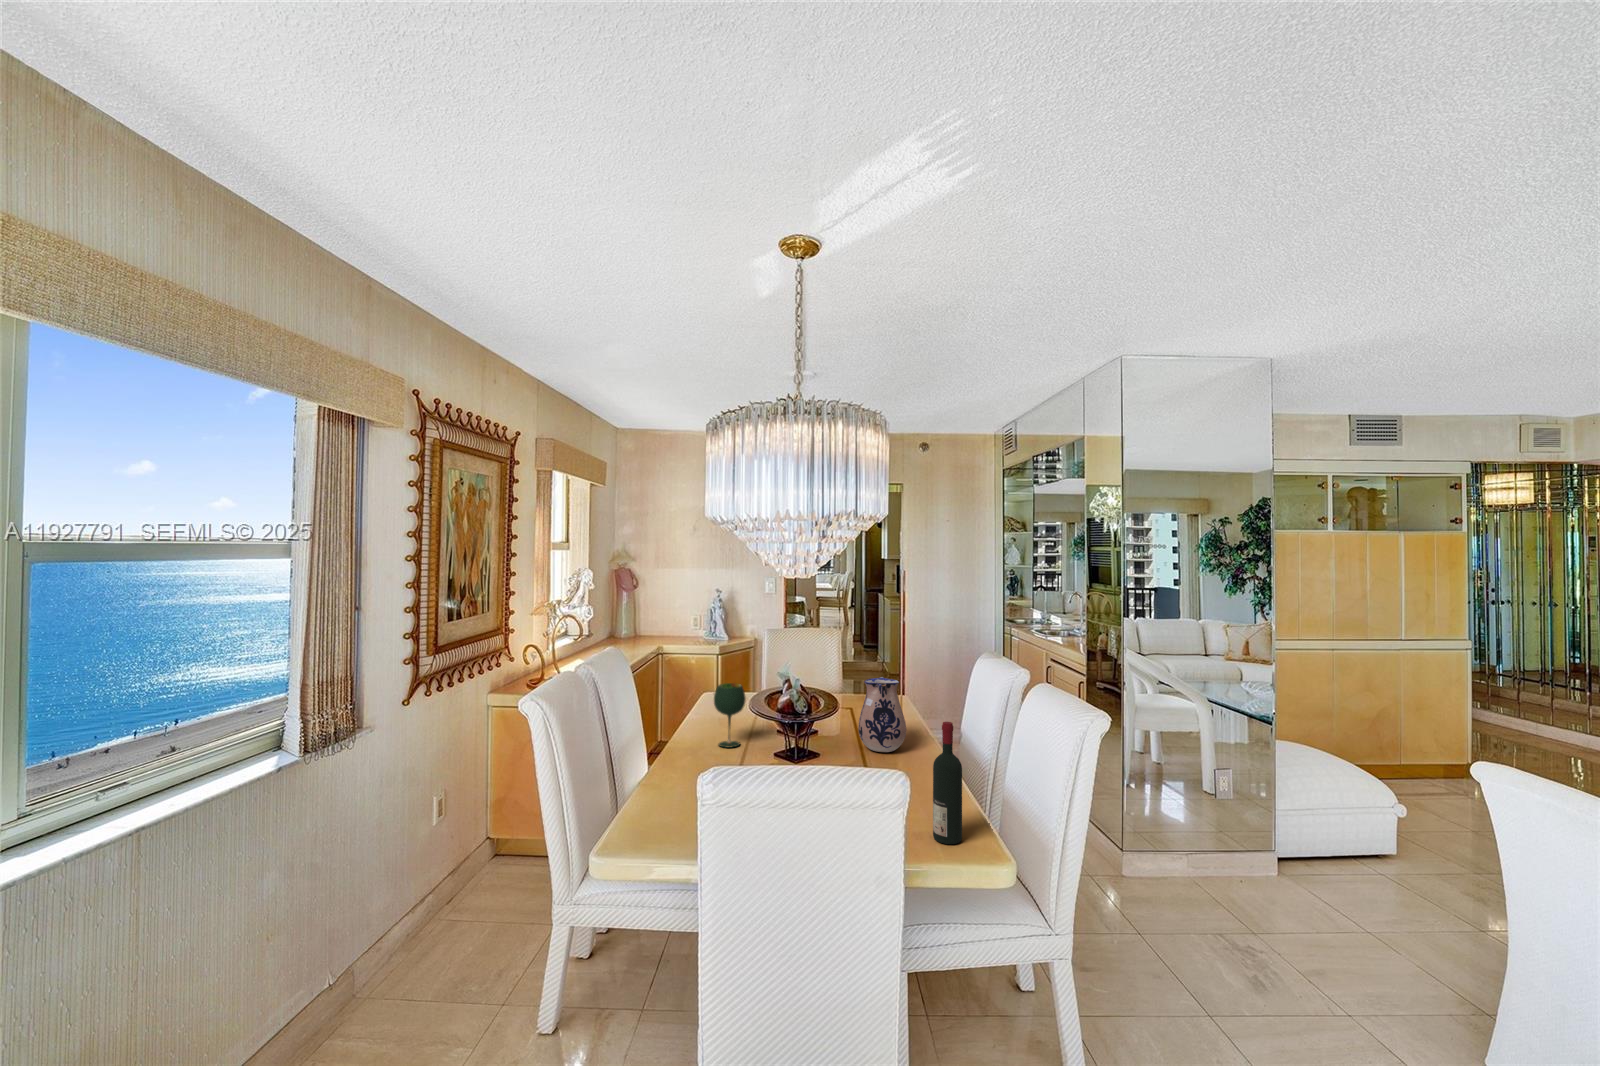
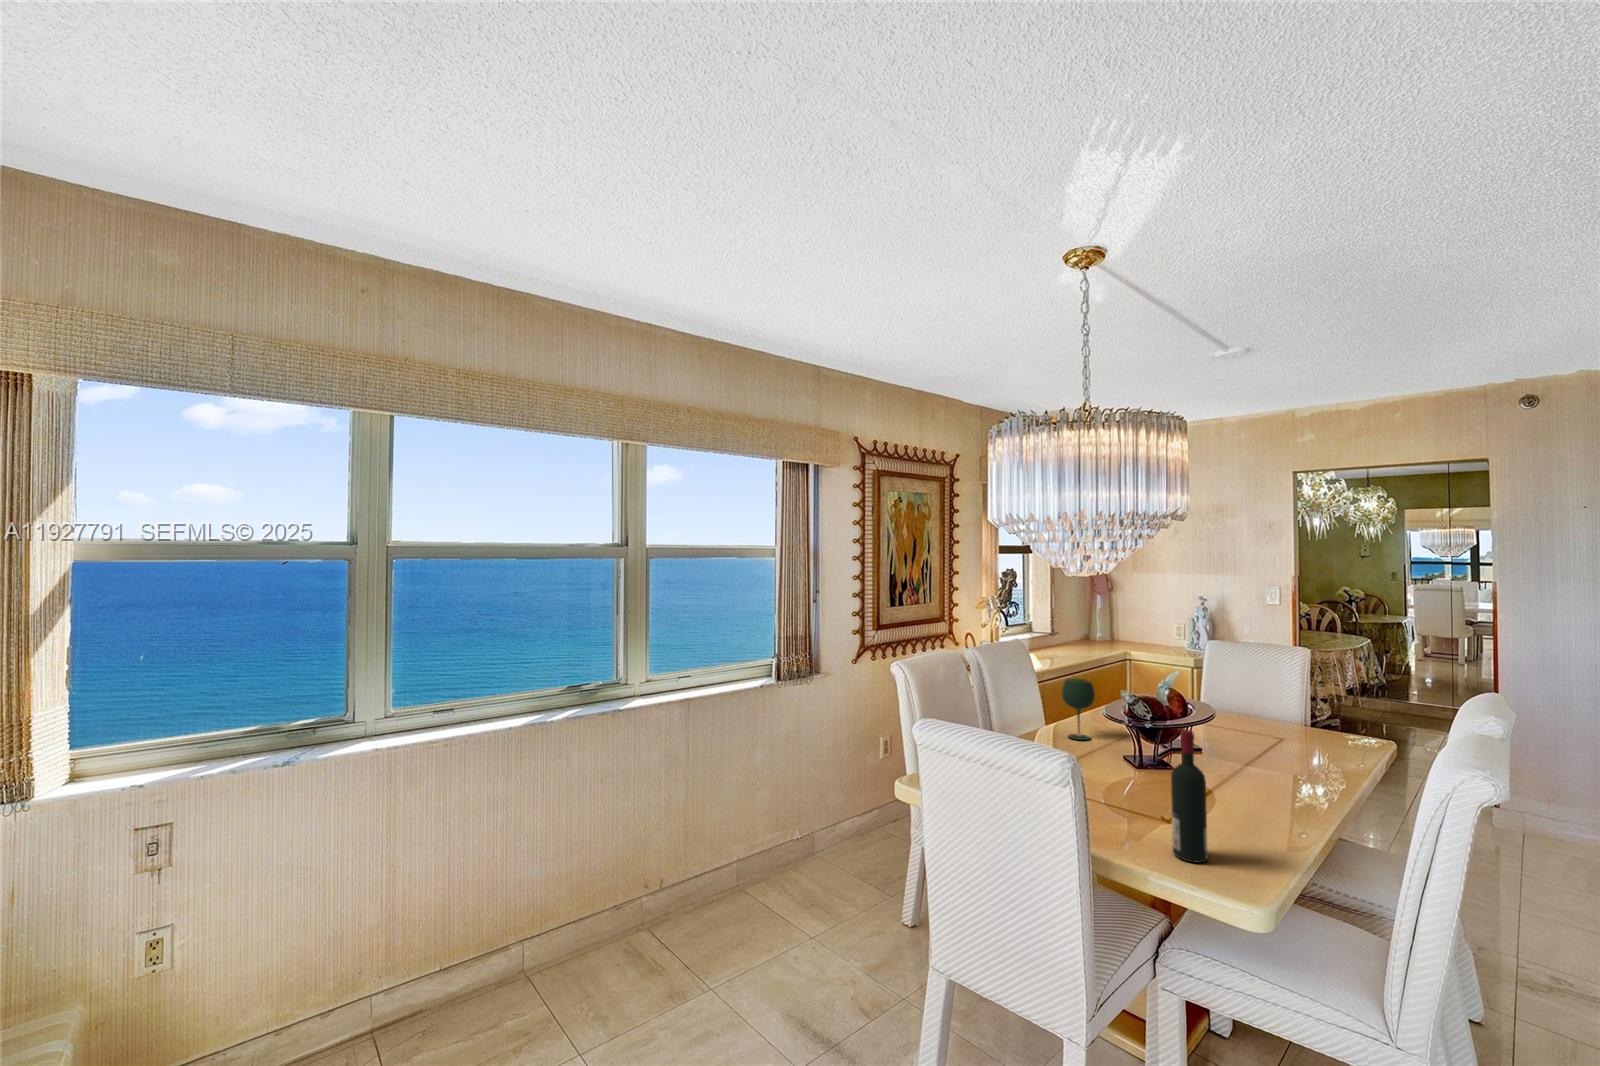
ceramic pitcher: present [858,677,906,752] -> none [1214,694,1279,781]

